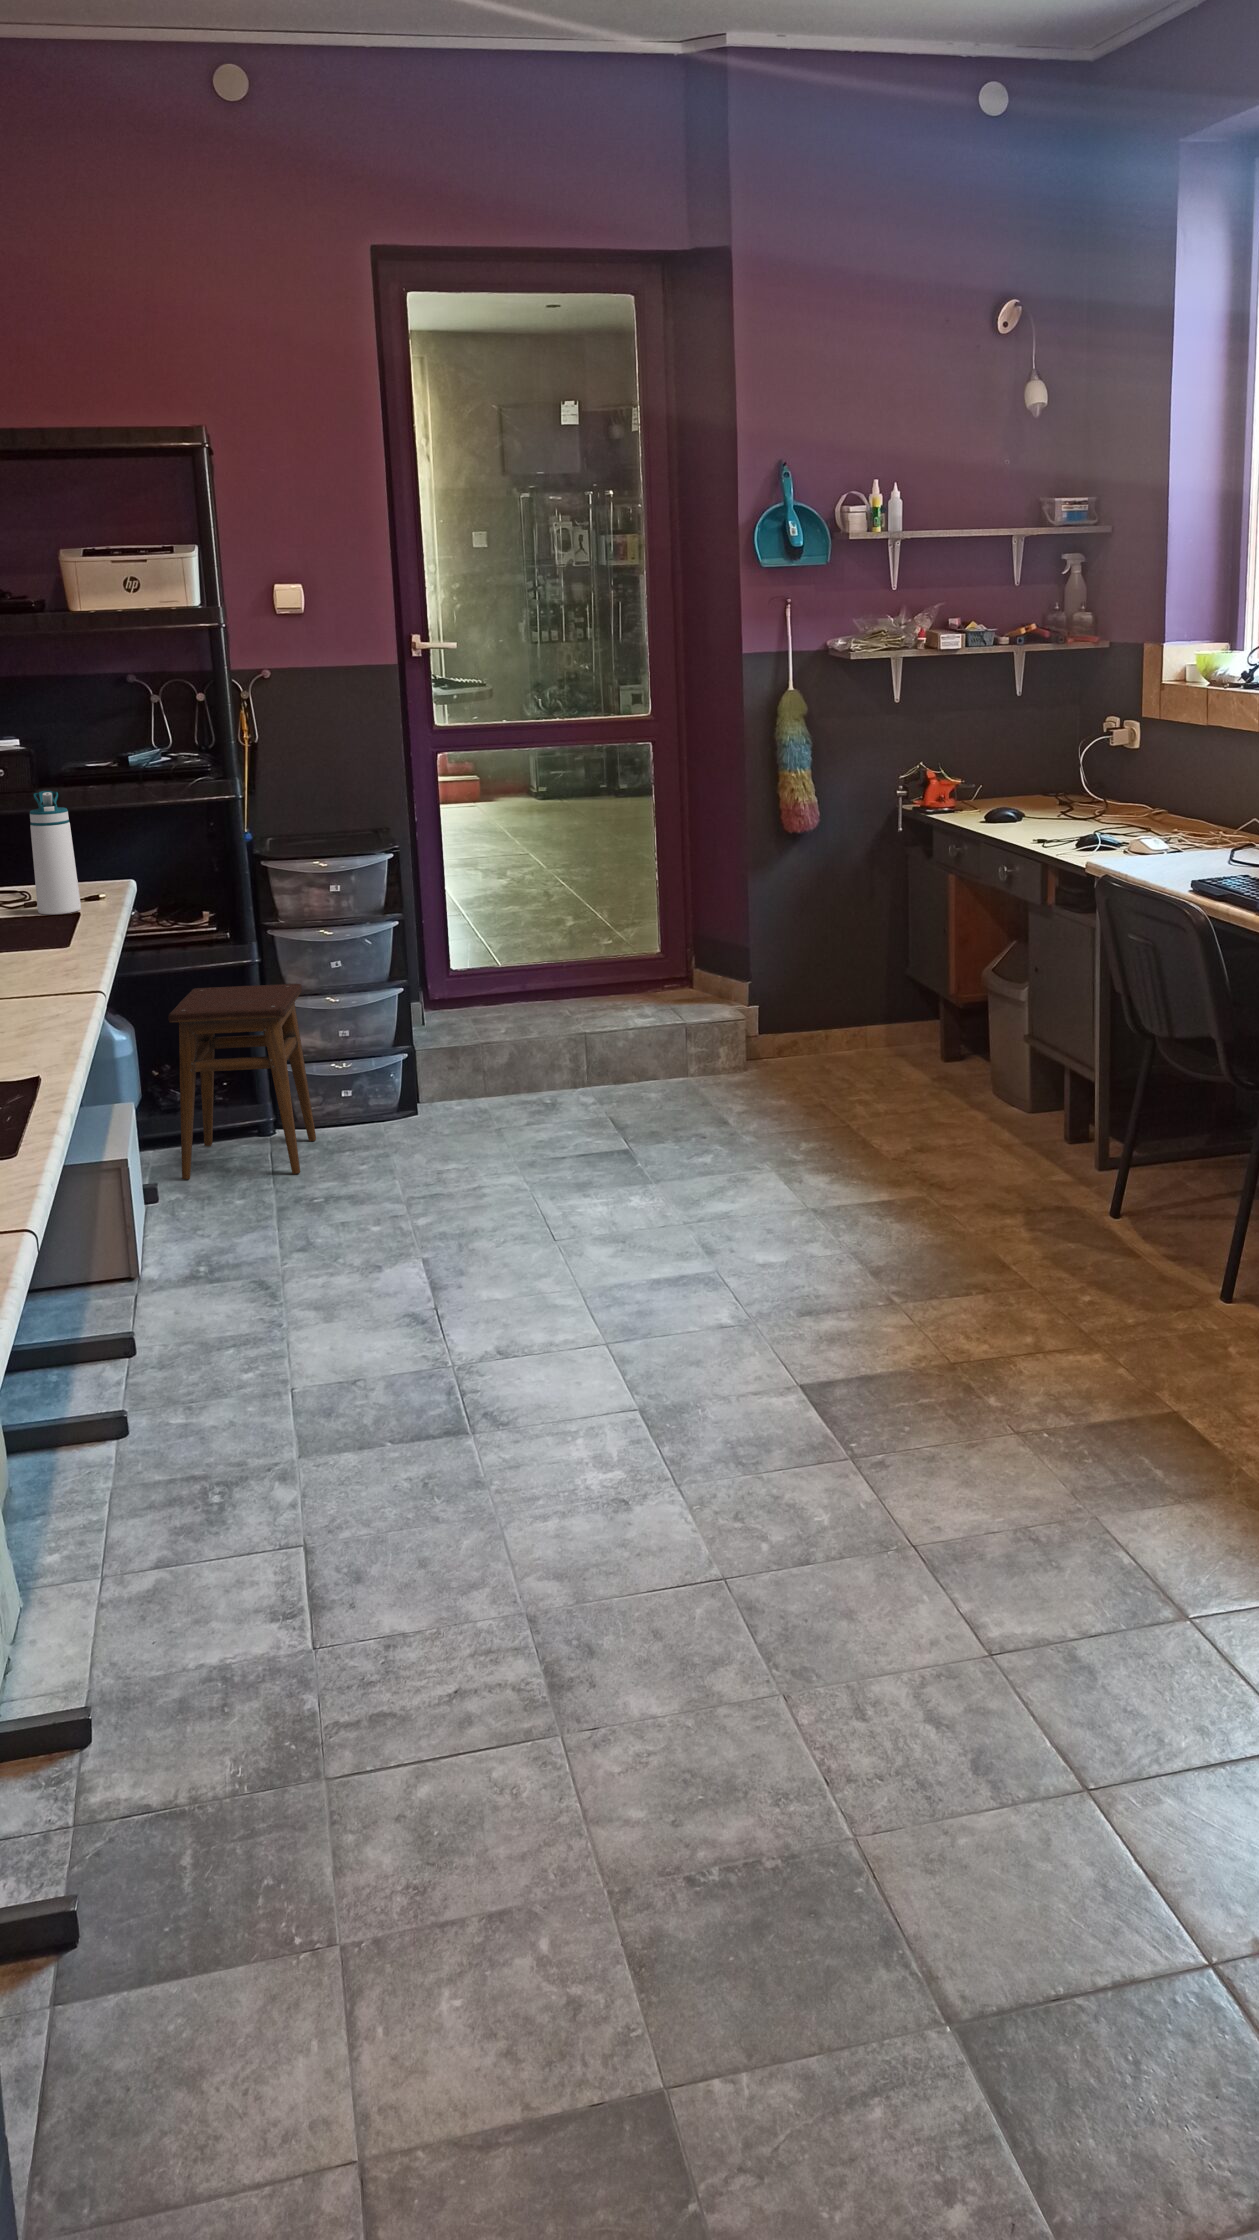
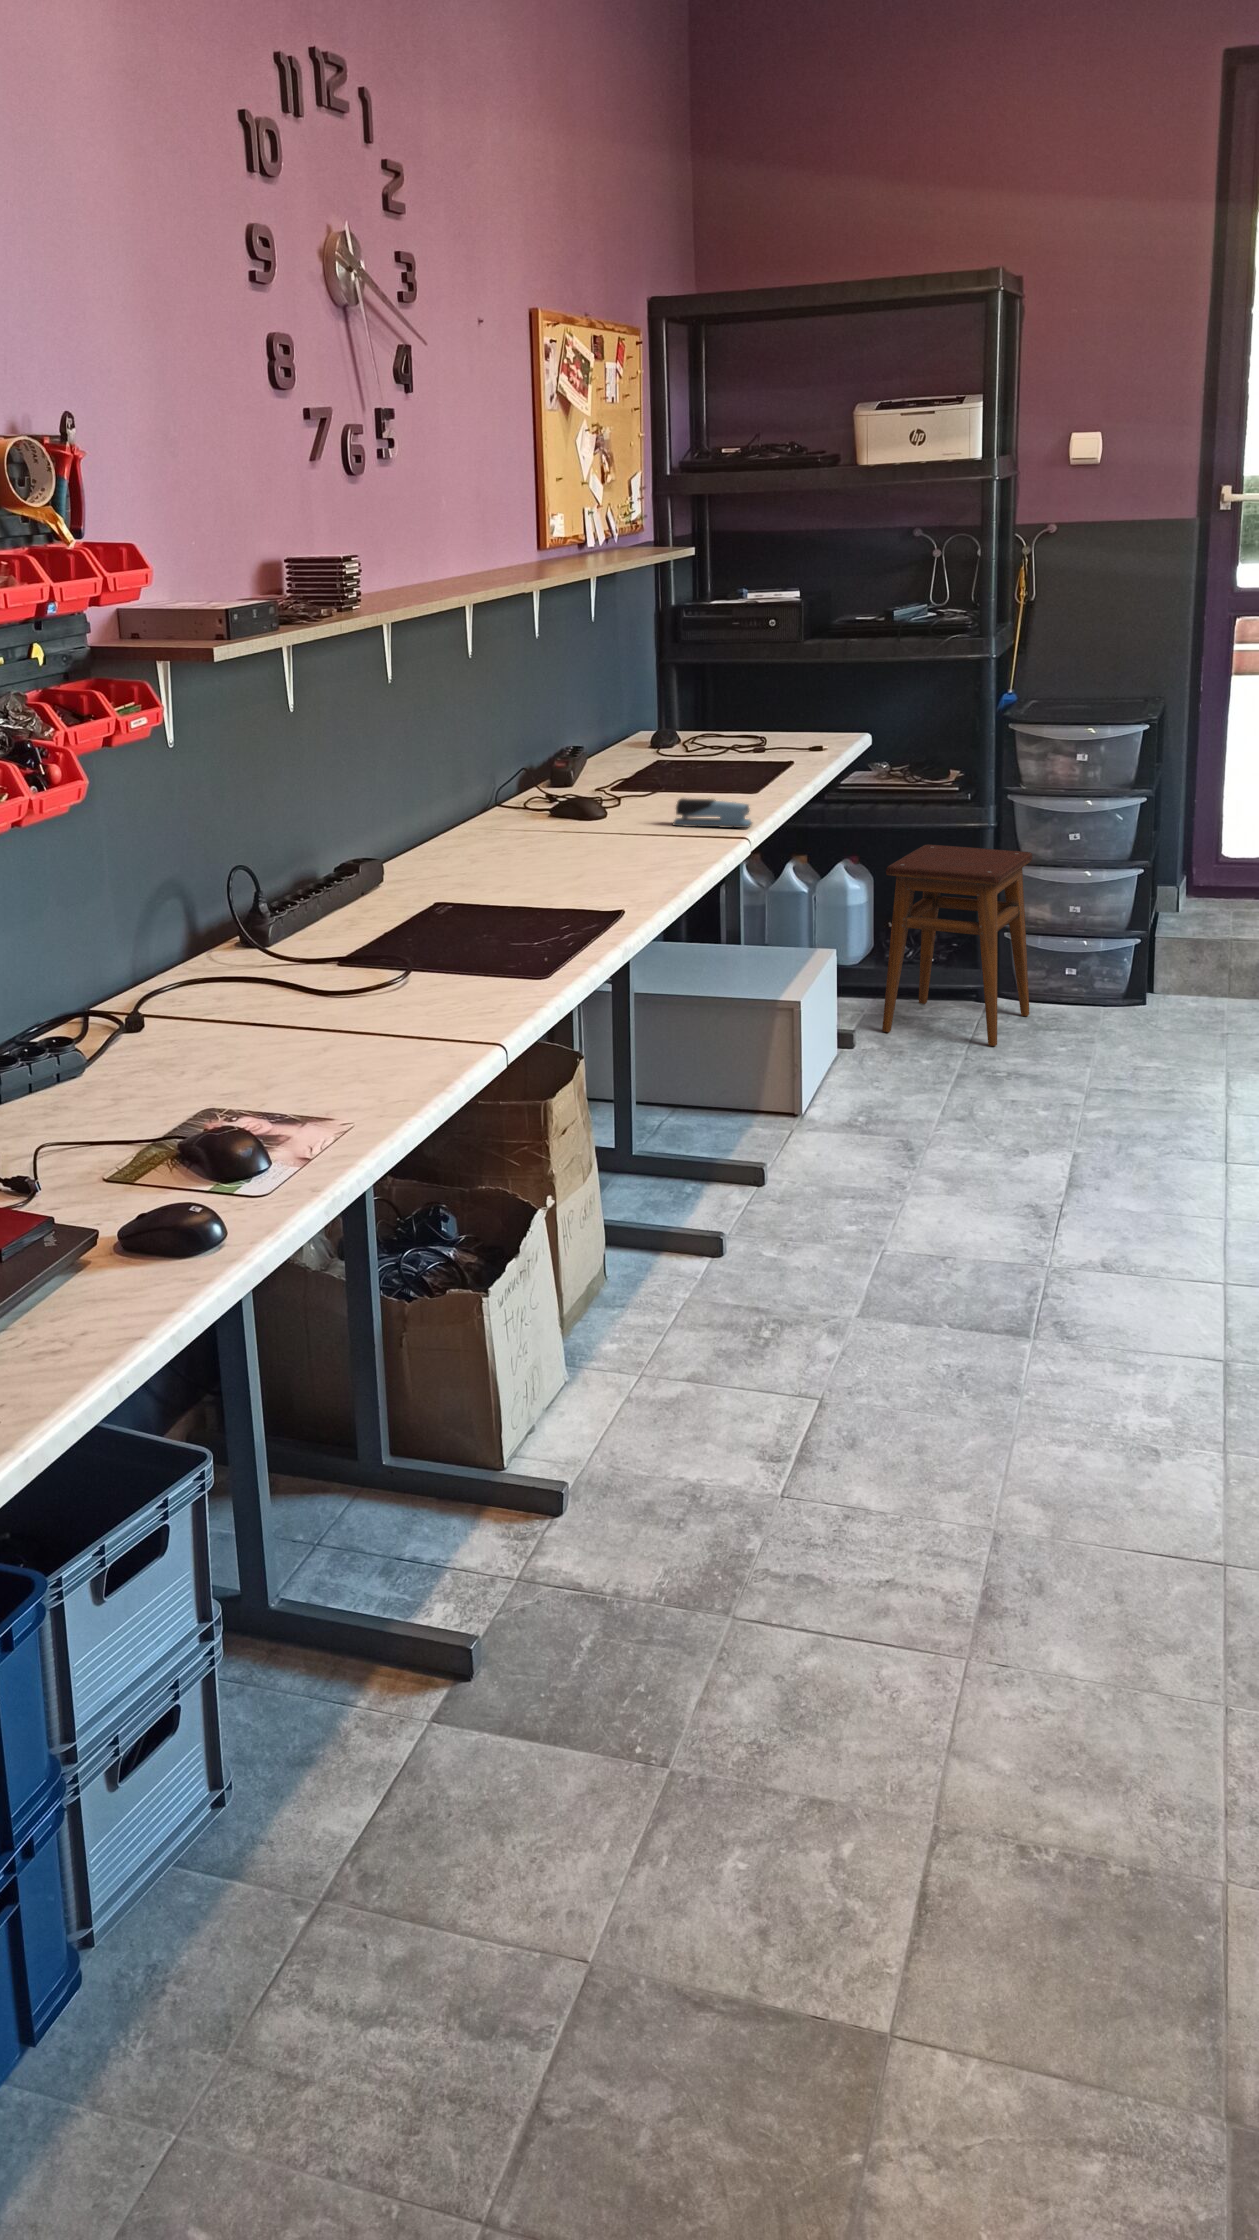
water bottle: present [30,791,81,915] -> none [761,636,801,757]
stapler: none [14,960,102,992] -> present [673,798,752,828]

